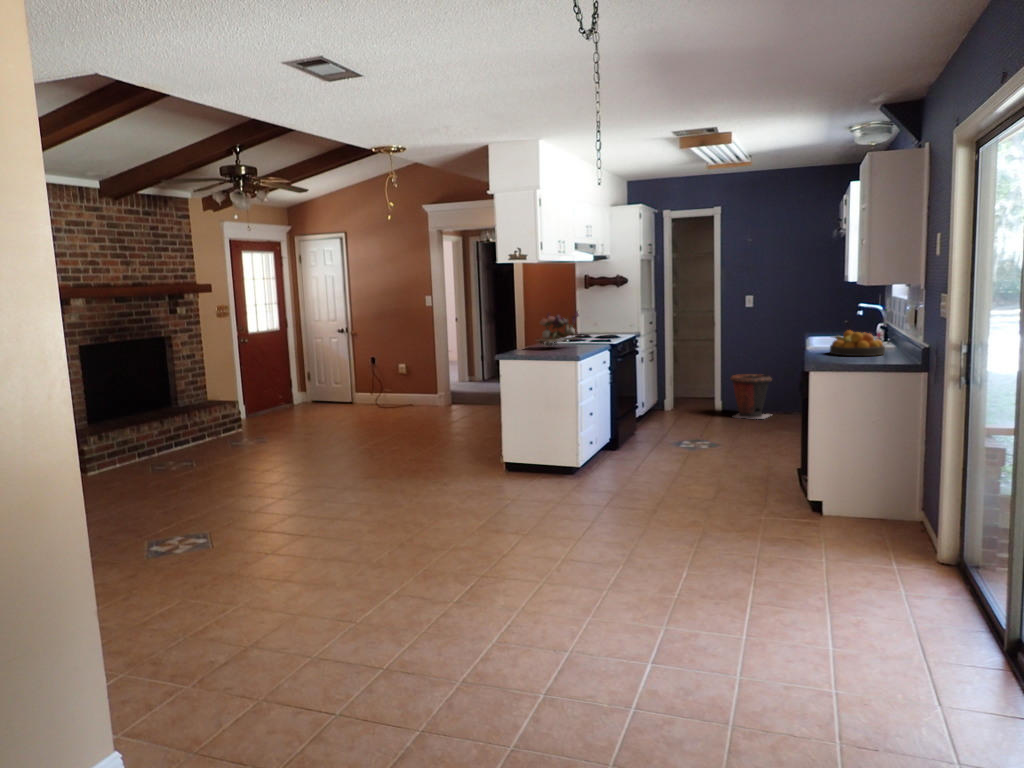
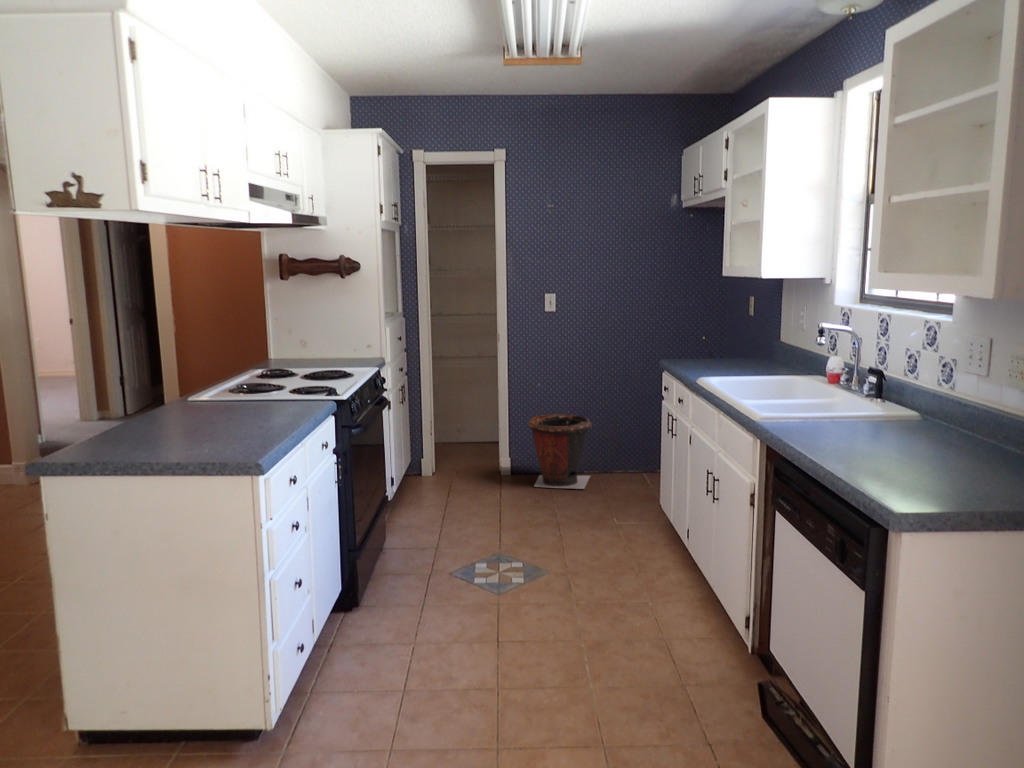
flower arrangement: present [536,311,579,346] -> none [149,331,269,422]
fruit bowl: present [830,331,885,356] -> none [833,383,960,448]

